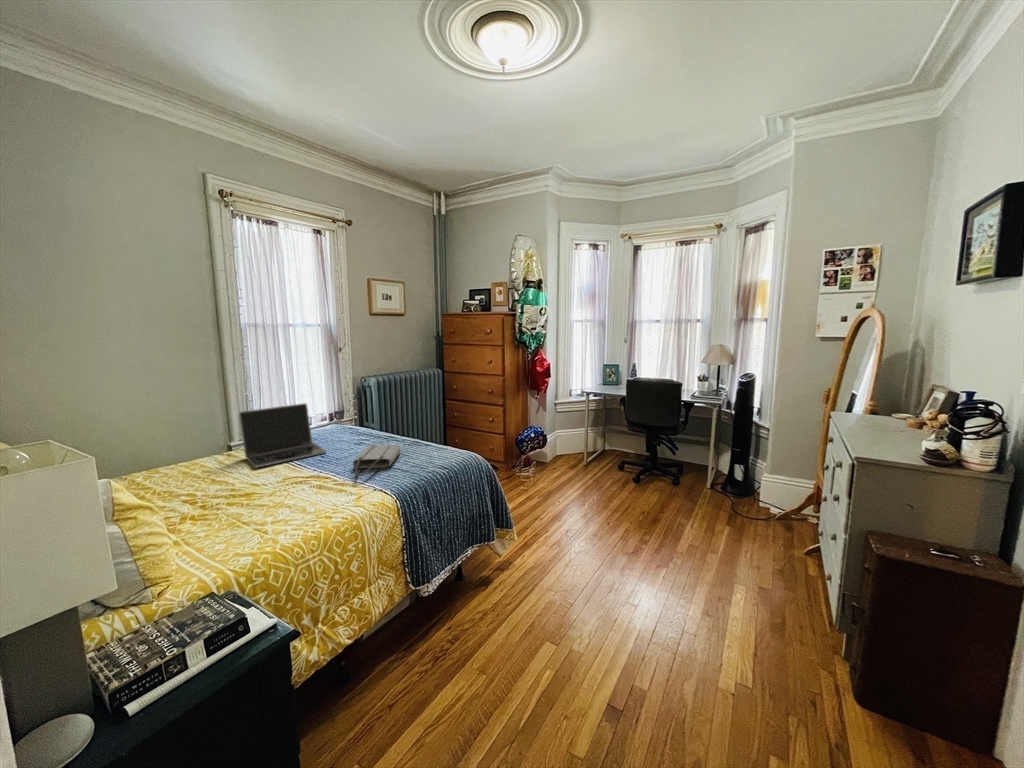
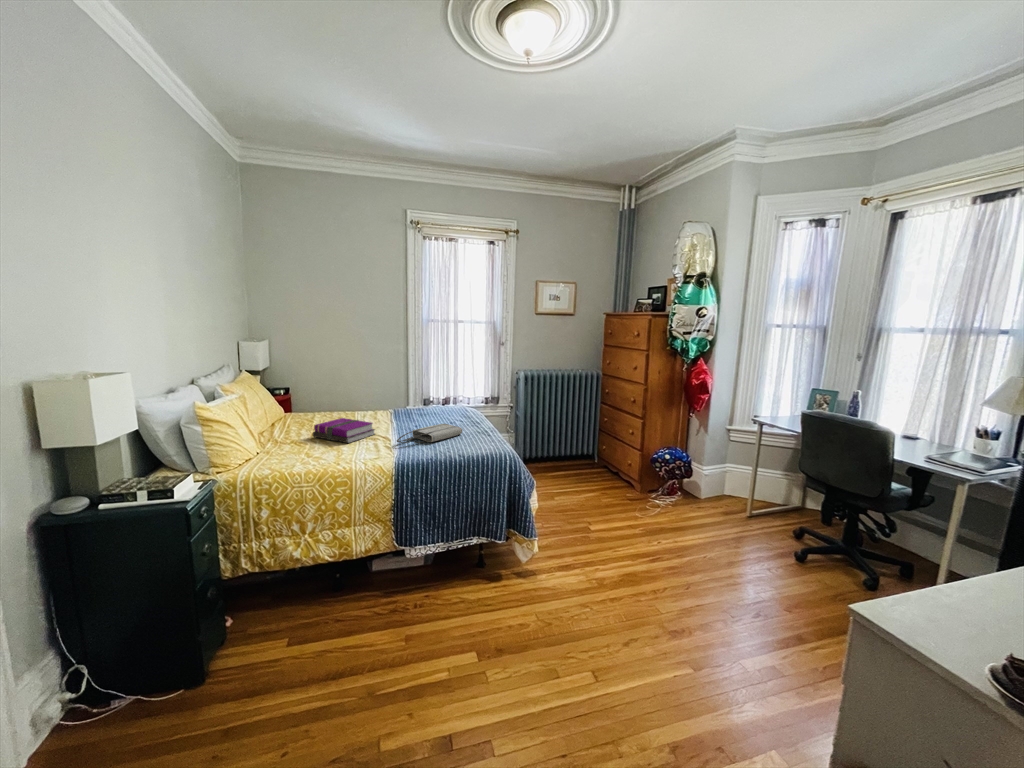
laptop: present [239,403,326,468] -> none [375,381,432,422]
notebook: none [206,465,295,508] -> present [312,418,375,443]

